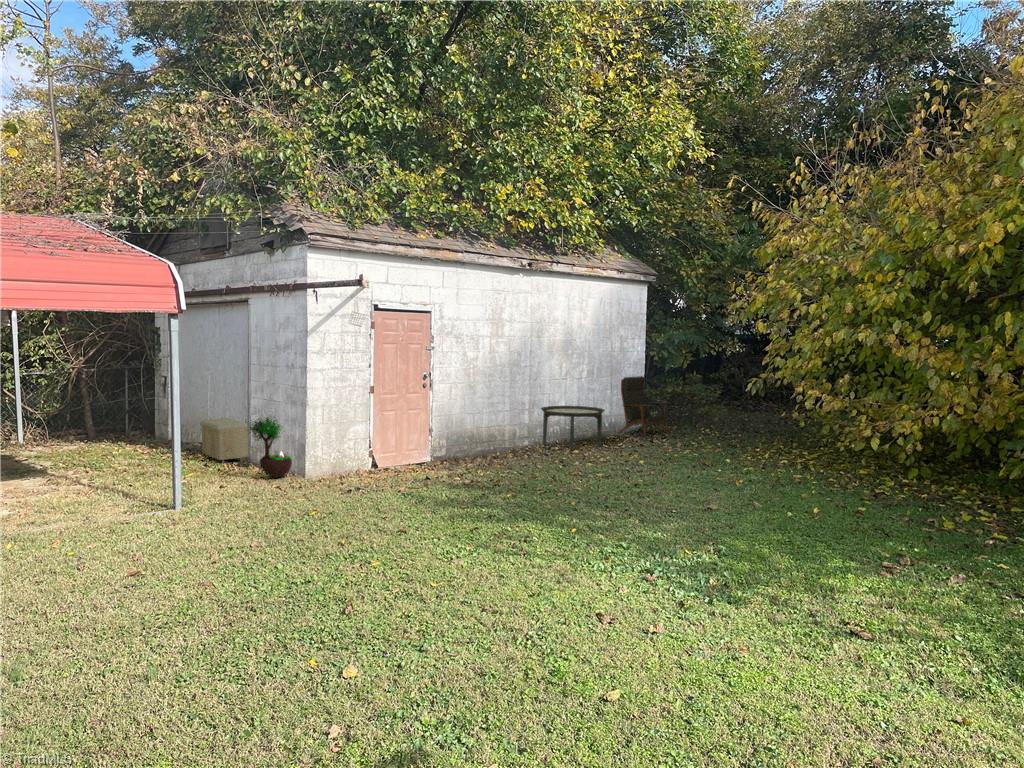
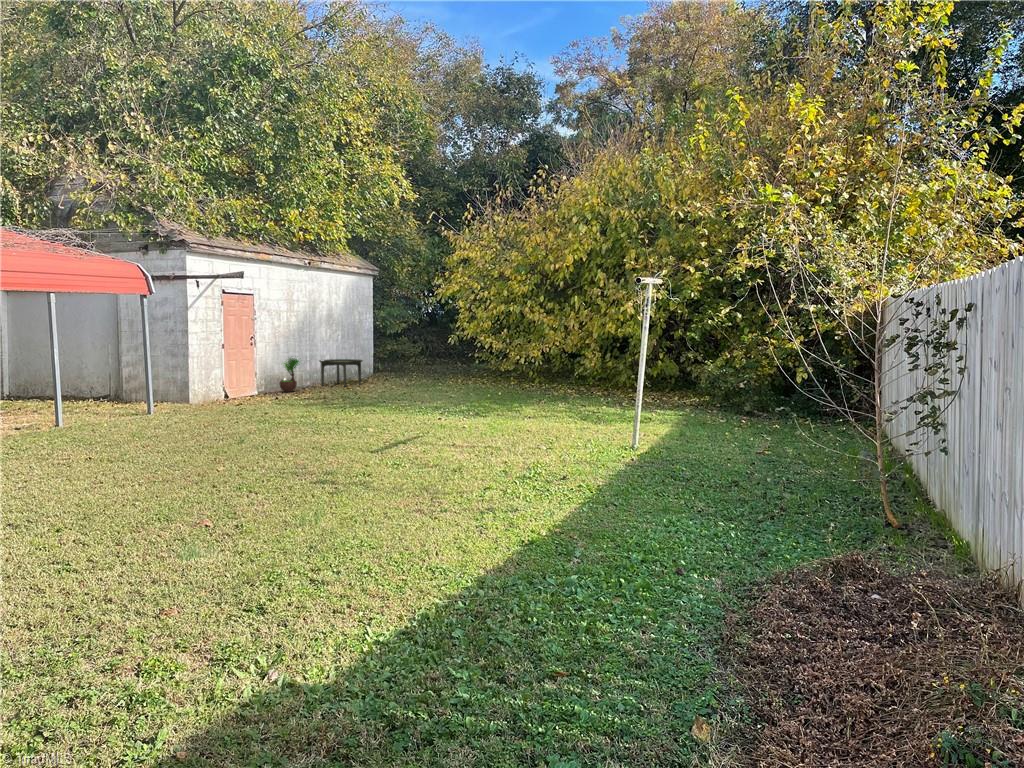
lounge chair: present [619,376,668,437] -> none [361,340,395,380]
potted tree: present [250,417,292,477] -> present [279,358,299,392]
storage bench: present [200,418,248,463] -> none [69,375,119,407]

